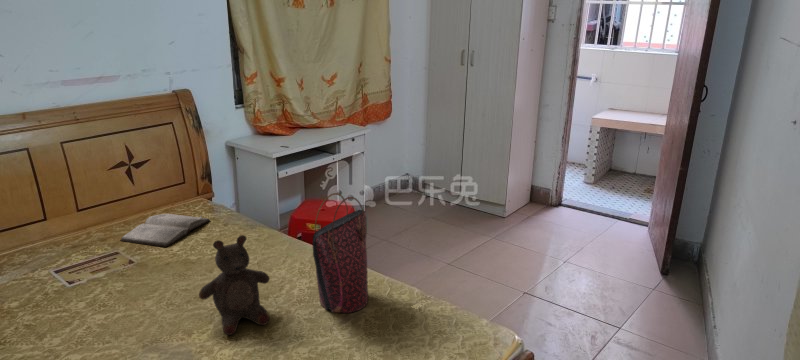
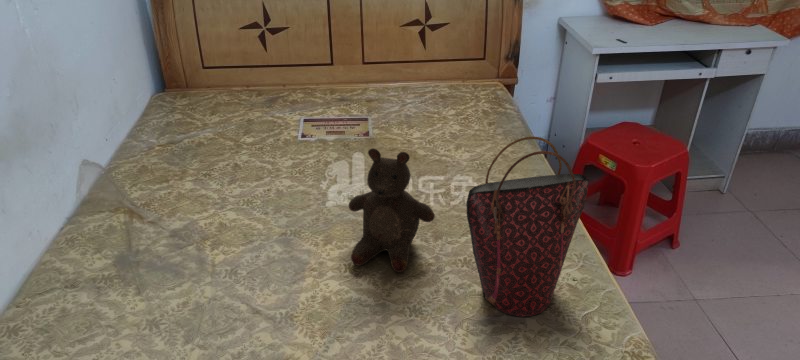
diary: present [120,214,210,247] -> none [381,89,479,129]

